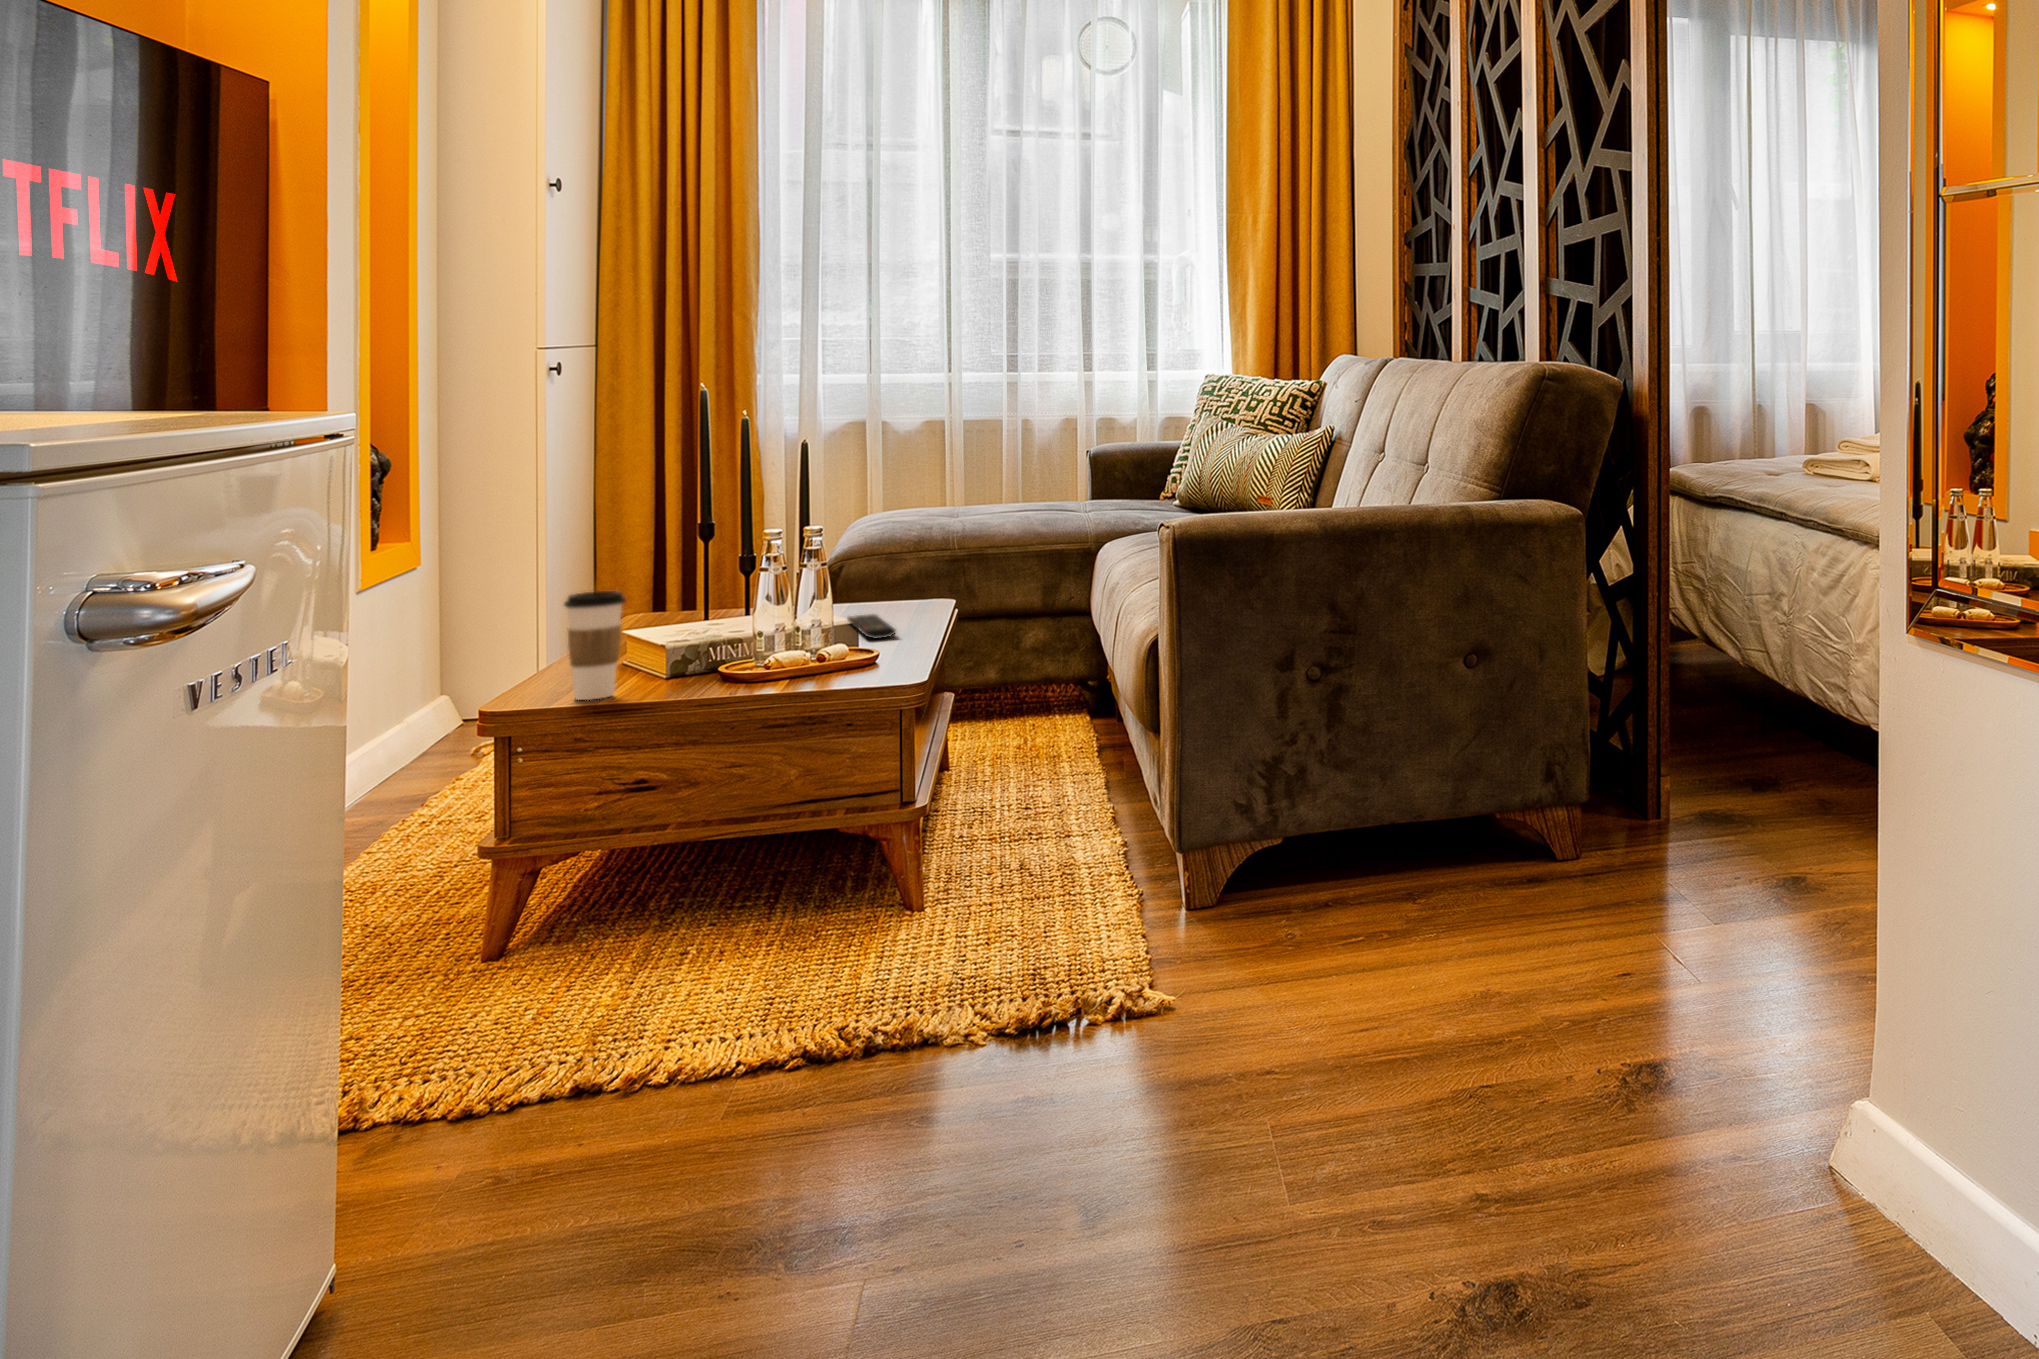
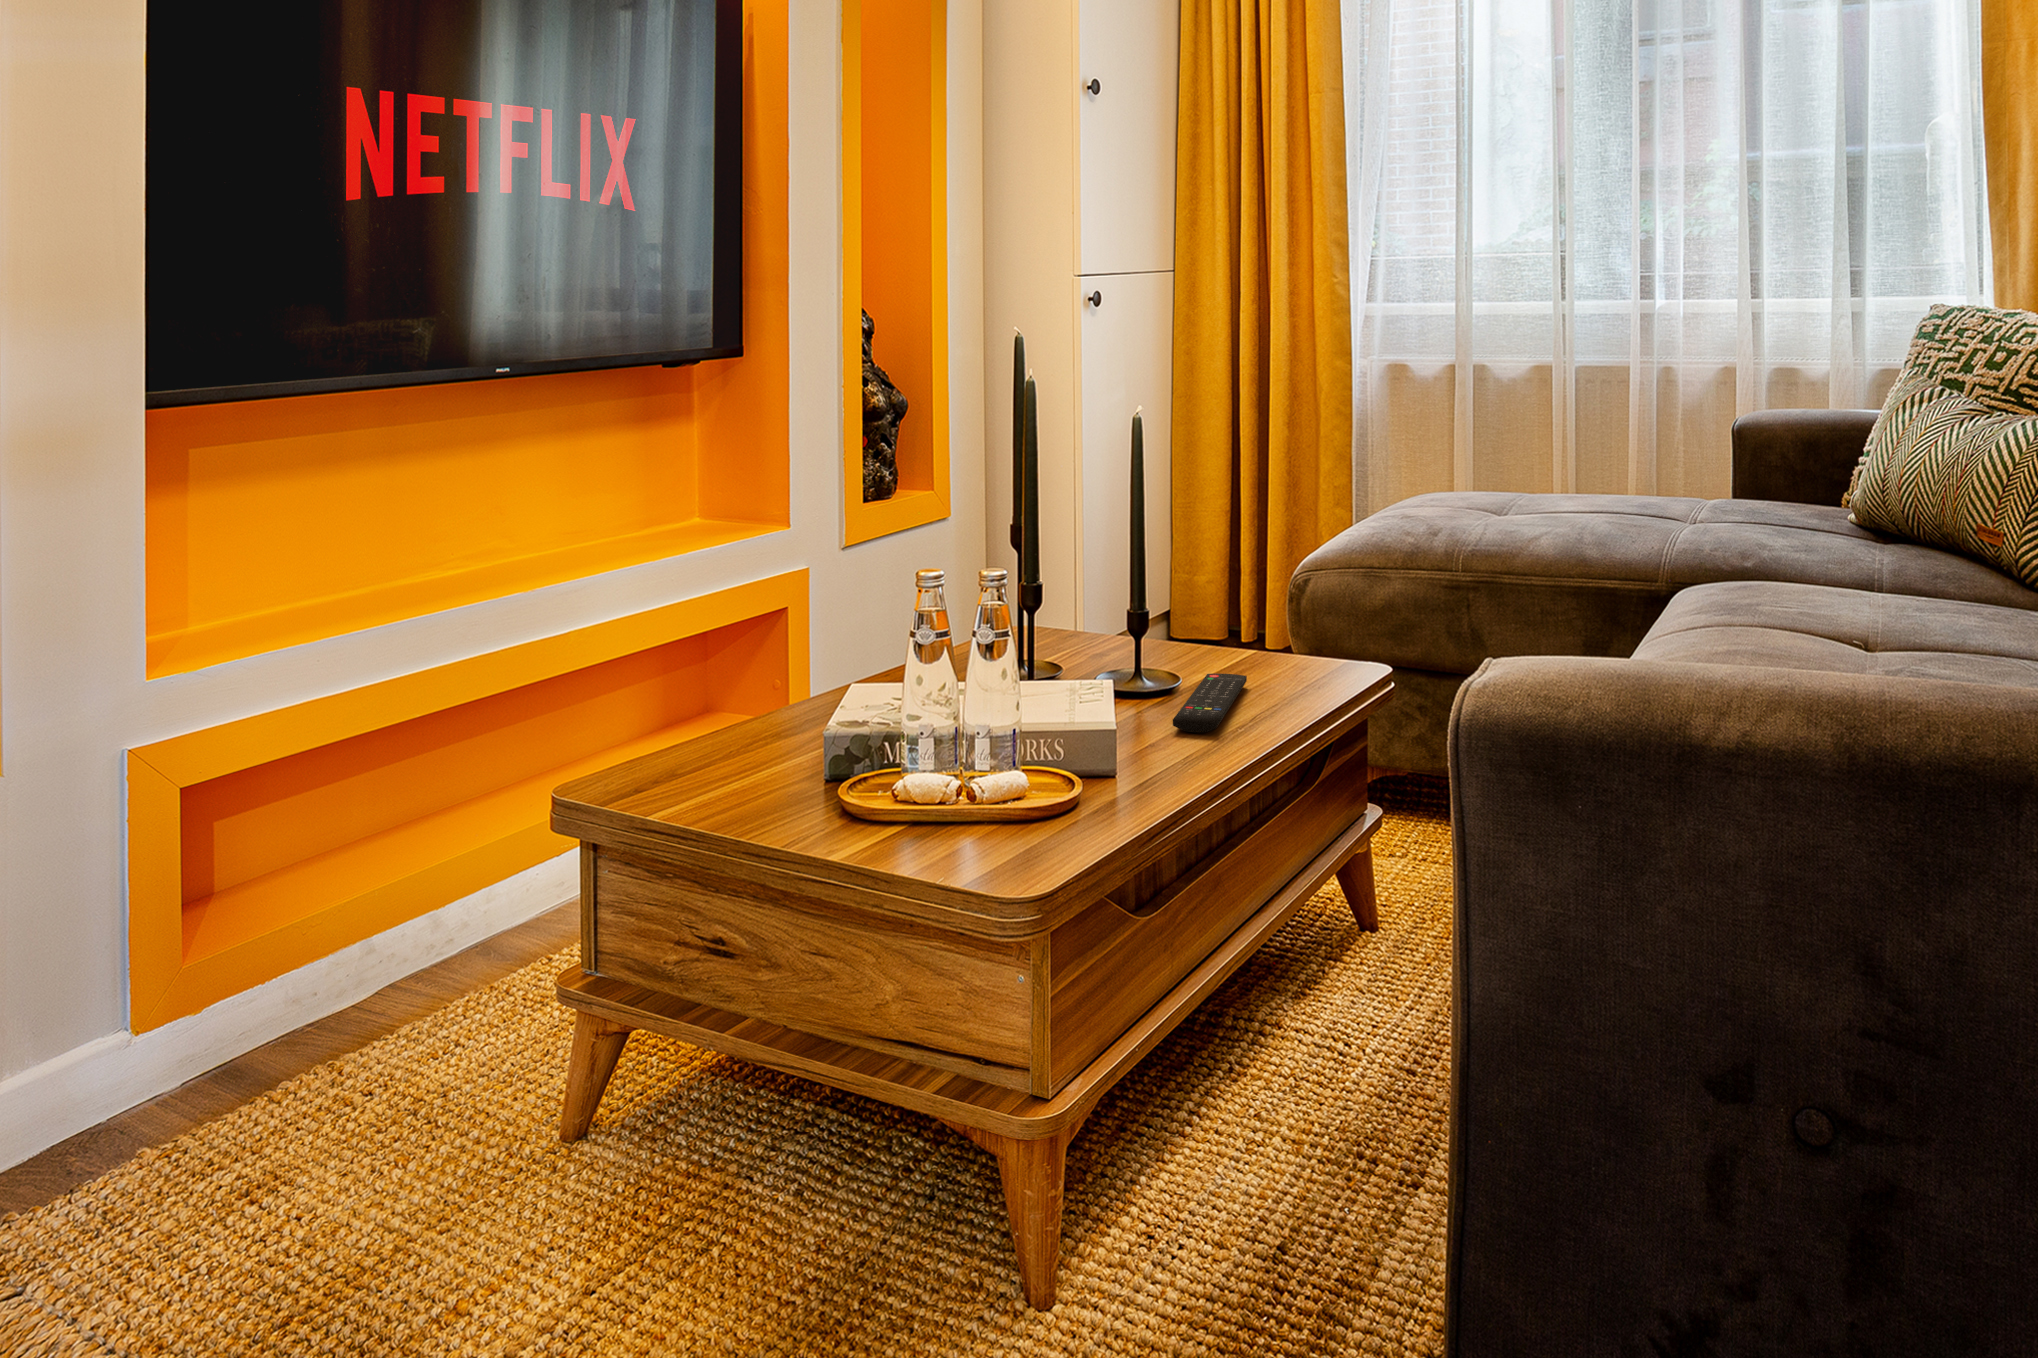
coffee cup: present [564,591,626,700] -> none [671,629,750,792]

